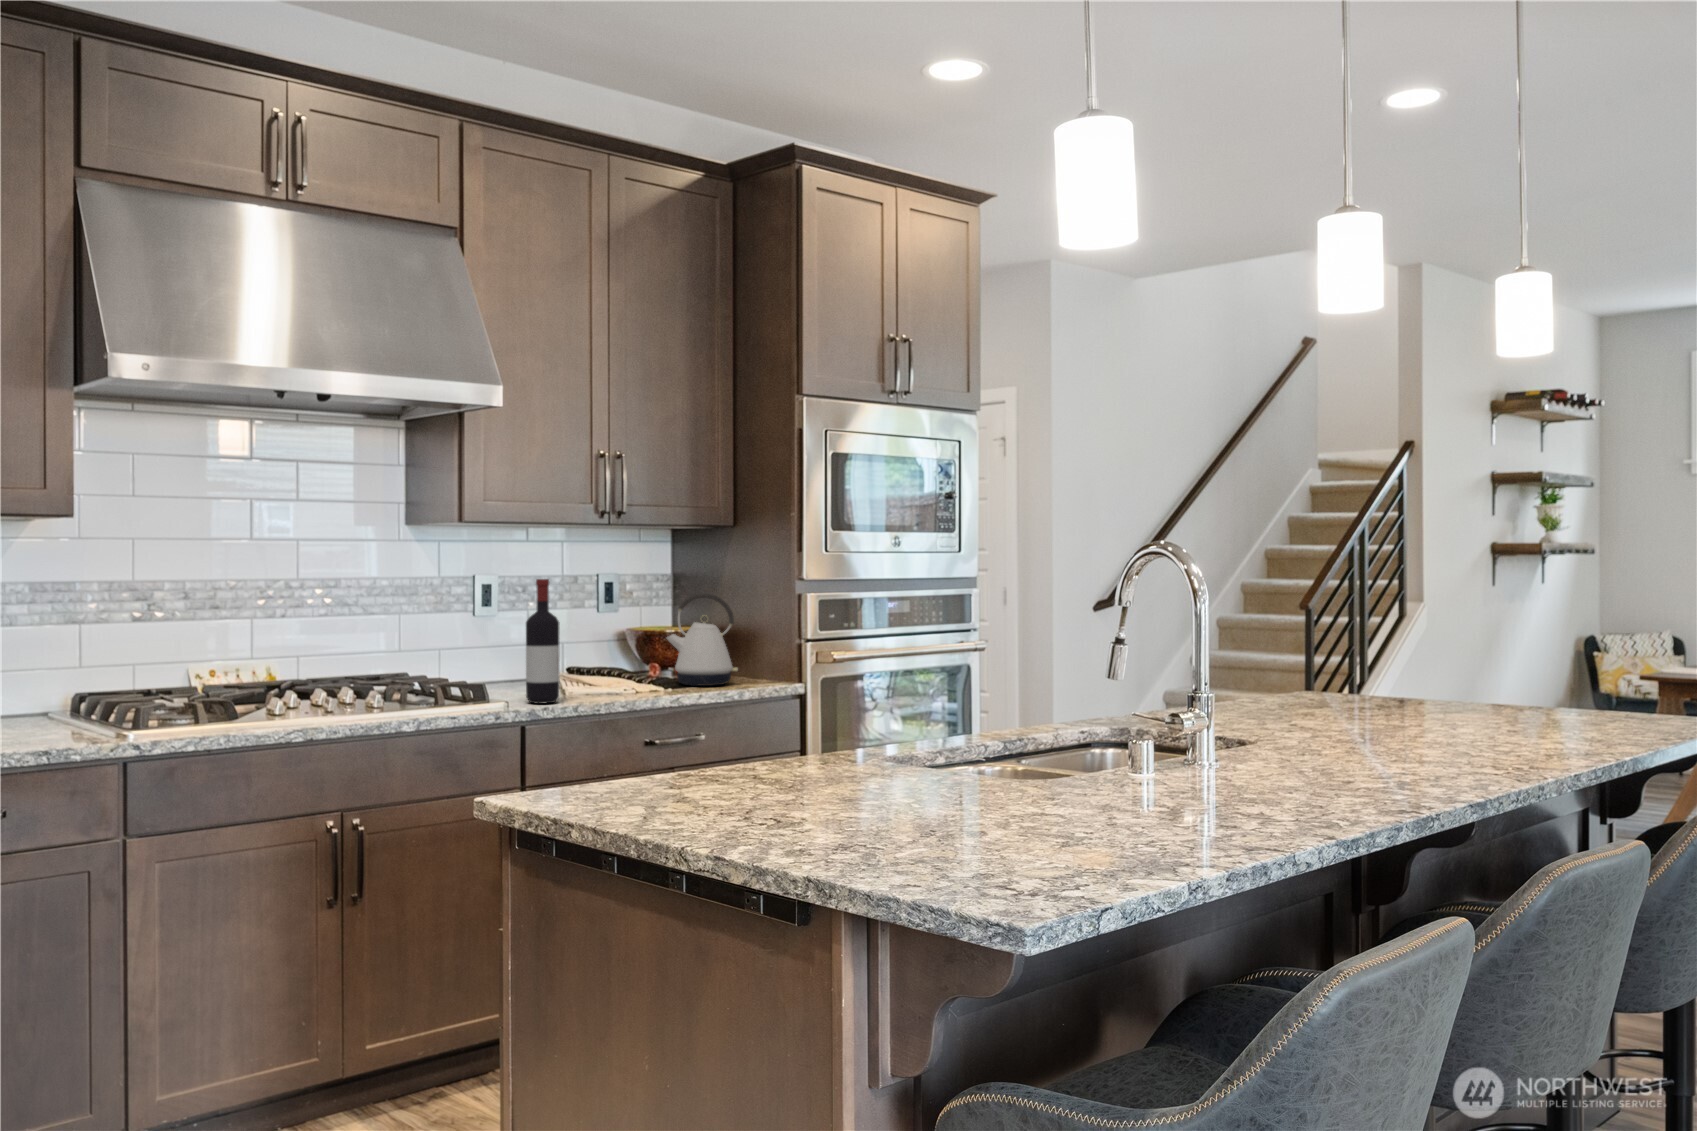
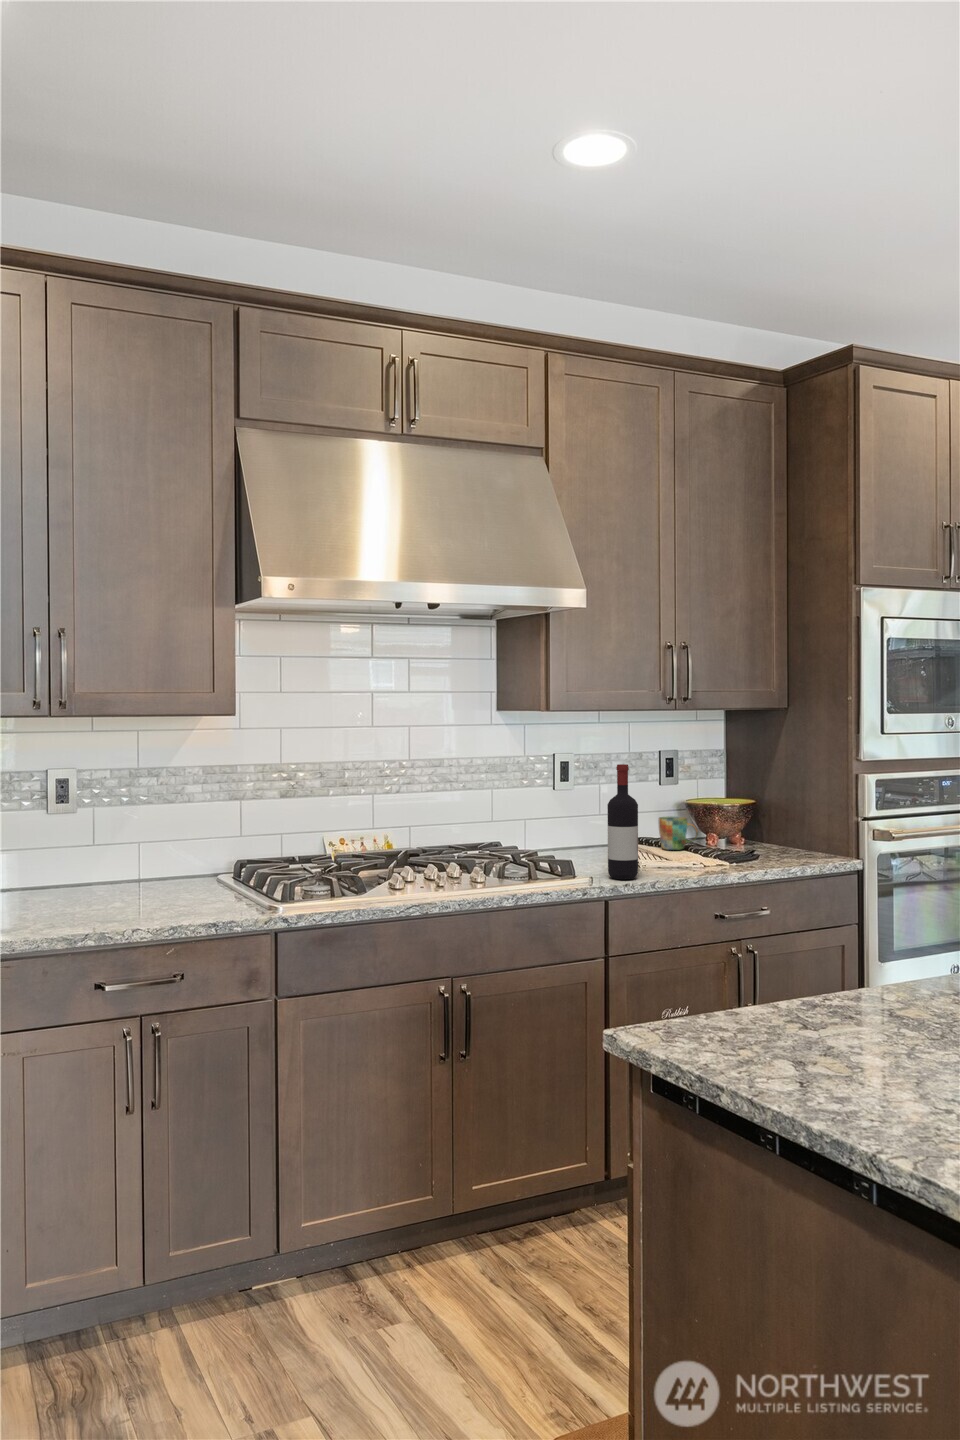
kettle: present [667,593,738,686] -> none [728,773,798,861]
mug: none [592,644,635,679] -> present [659,817,698,850]

